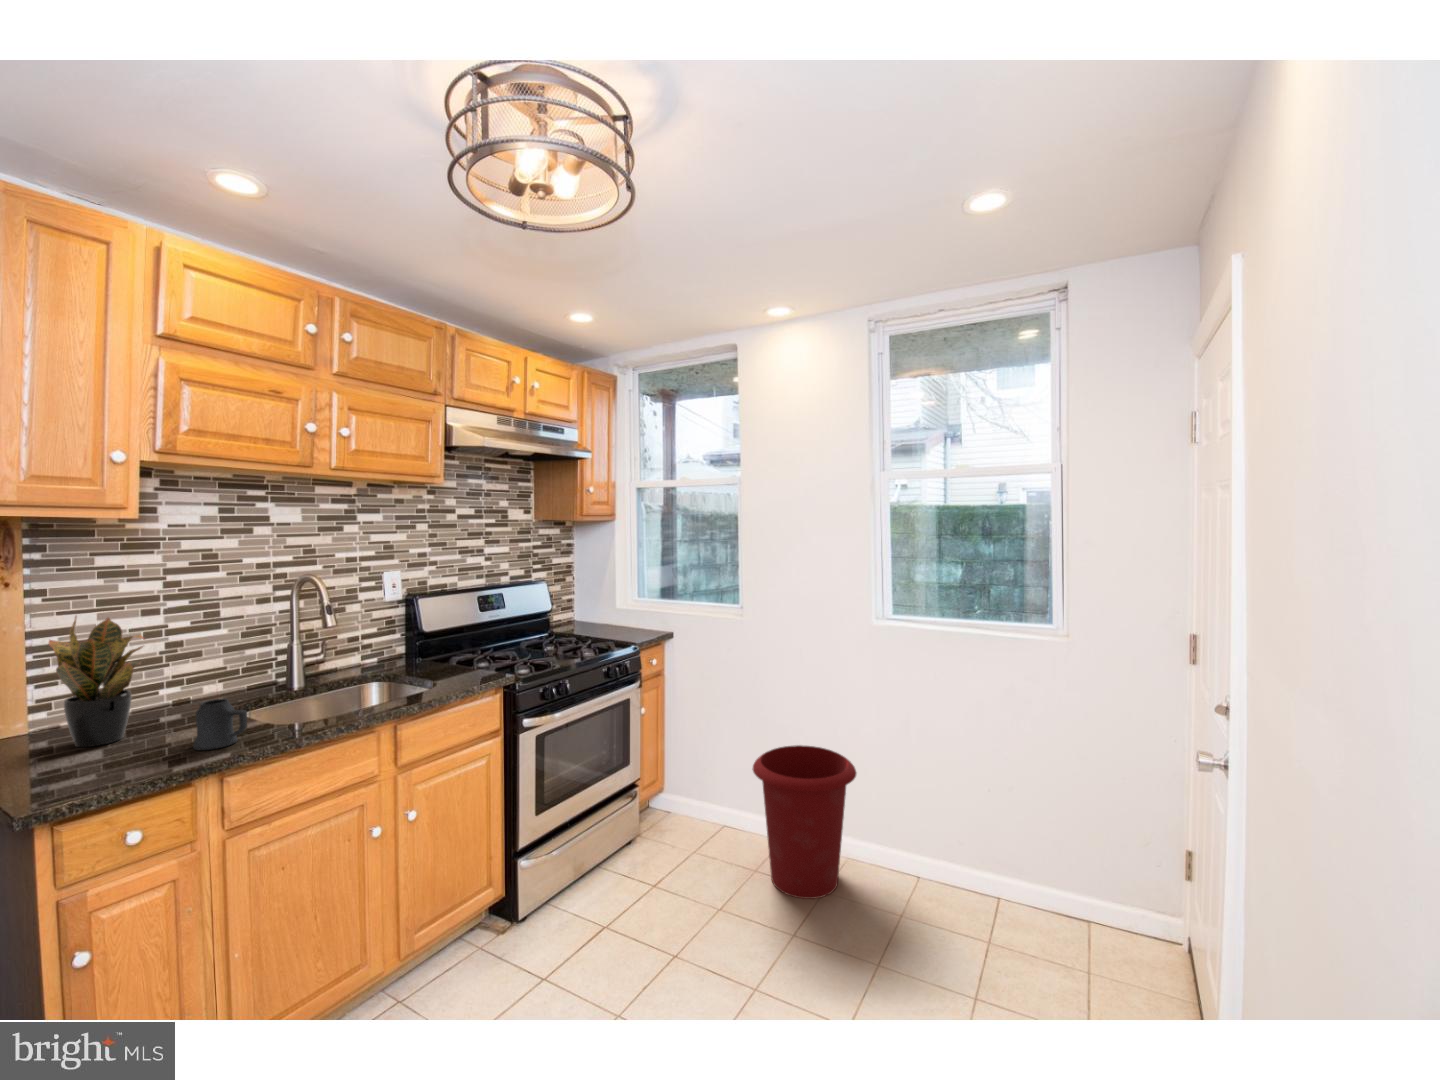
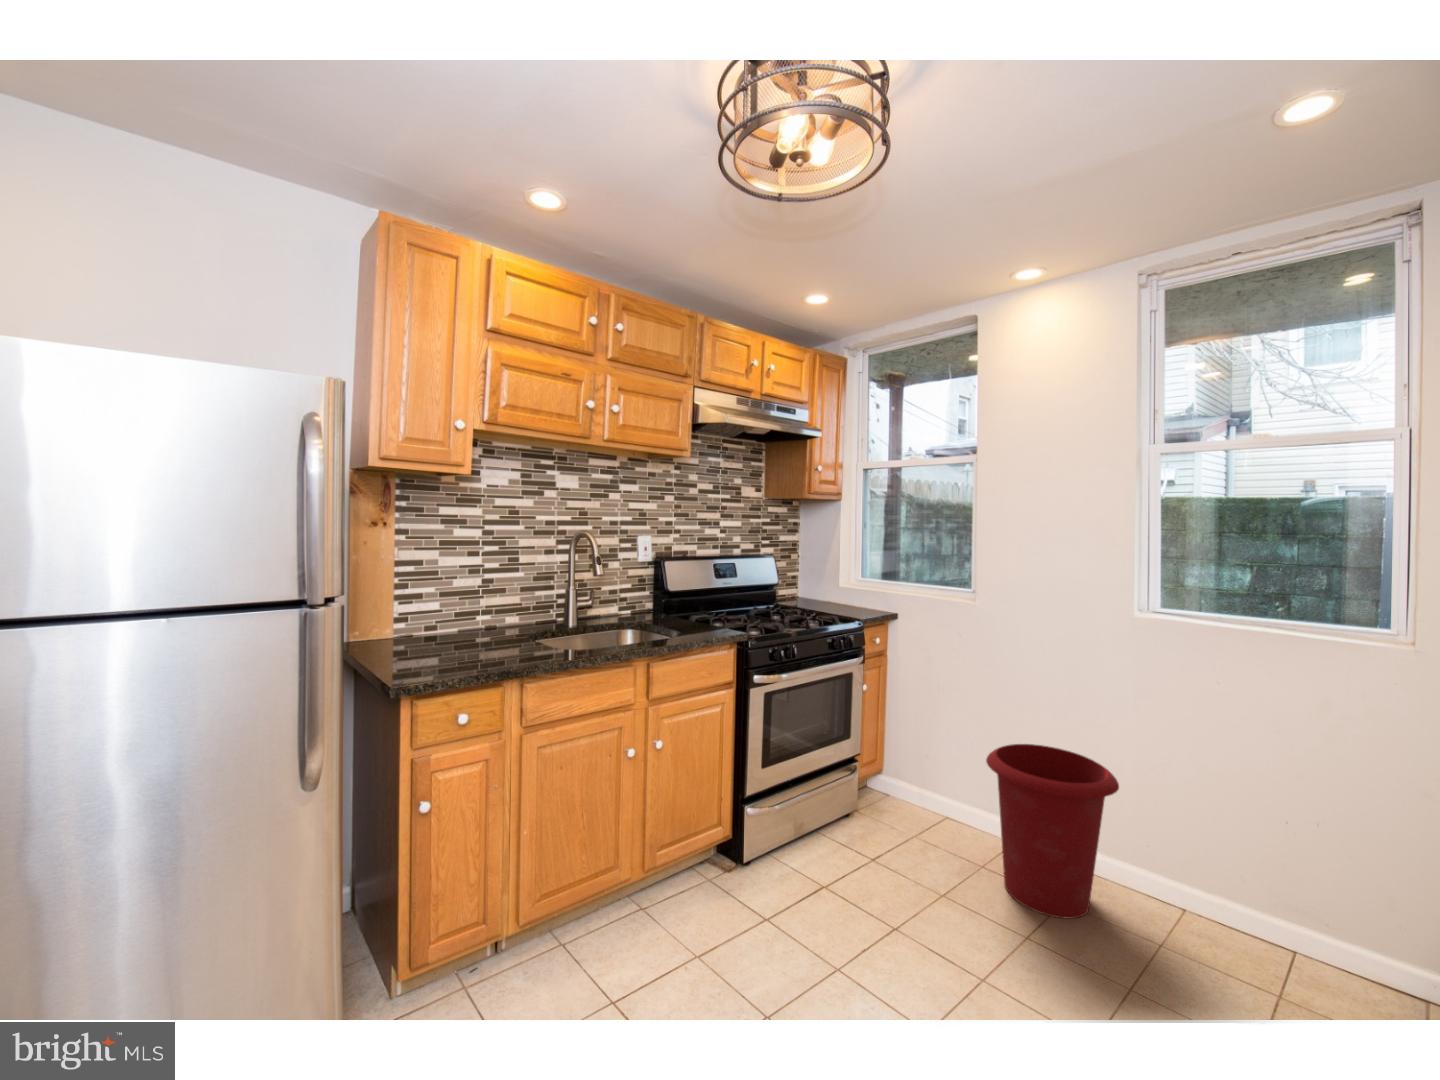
potted plant: present [49,616,144,747] -> none [404,543,481,650]
mug: present [193,698,247,750] -> none [500,622,538,662]

